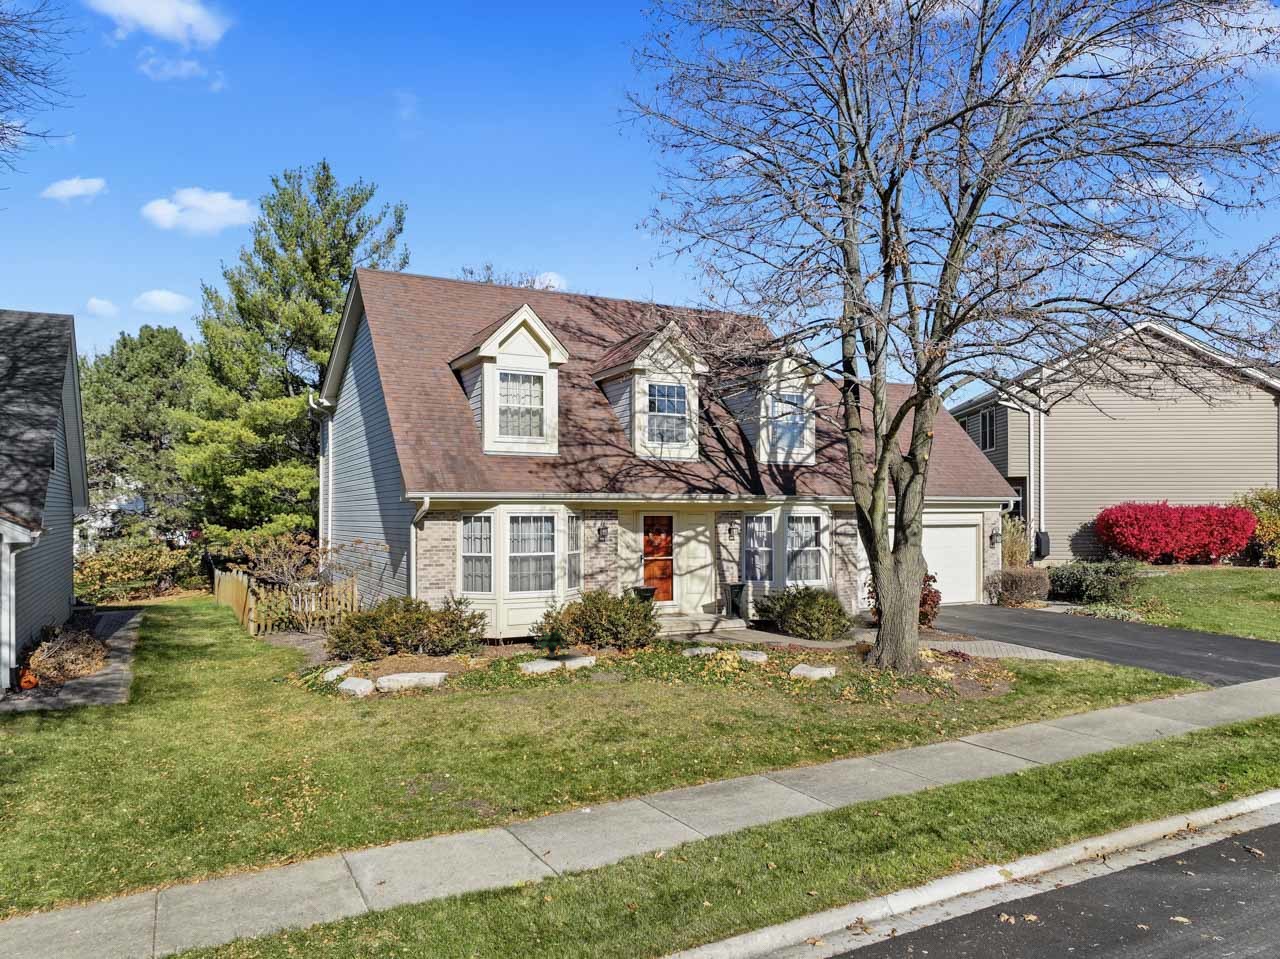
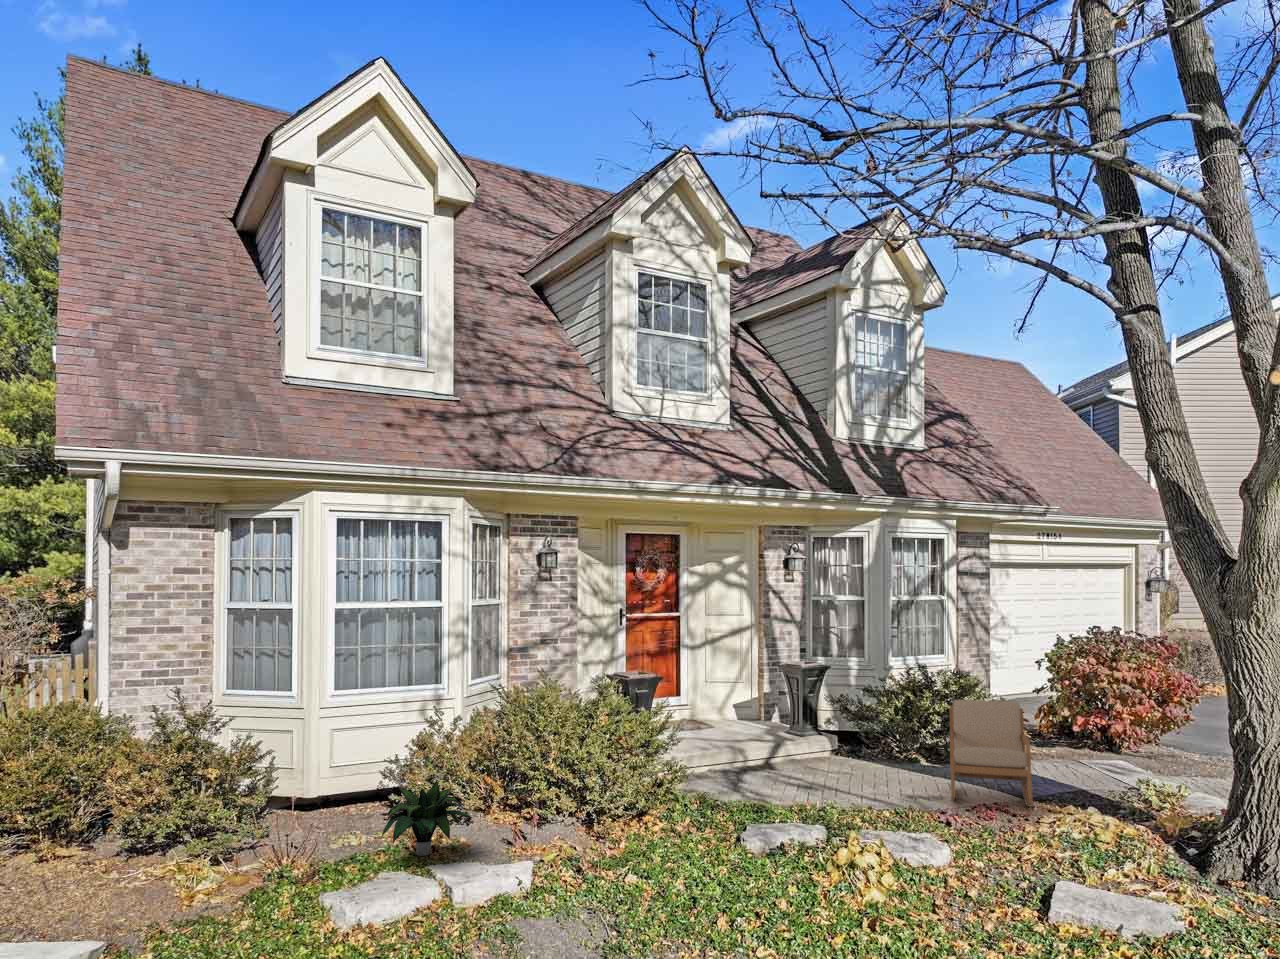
chair: none [785,599,828,646] -> present [950,700,1033,806]

